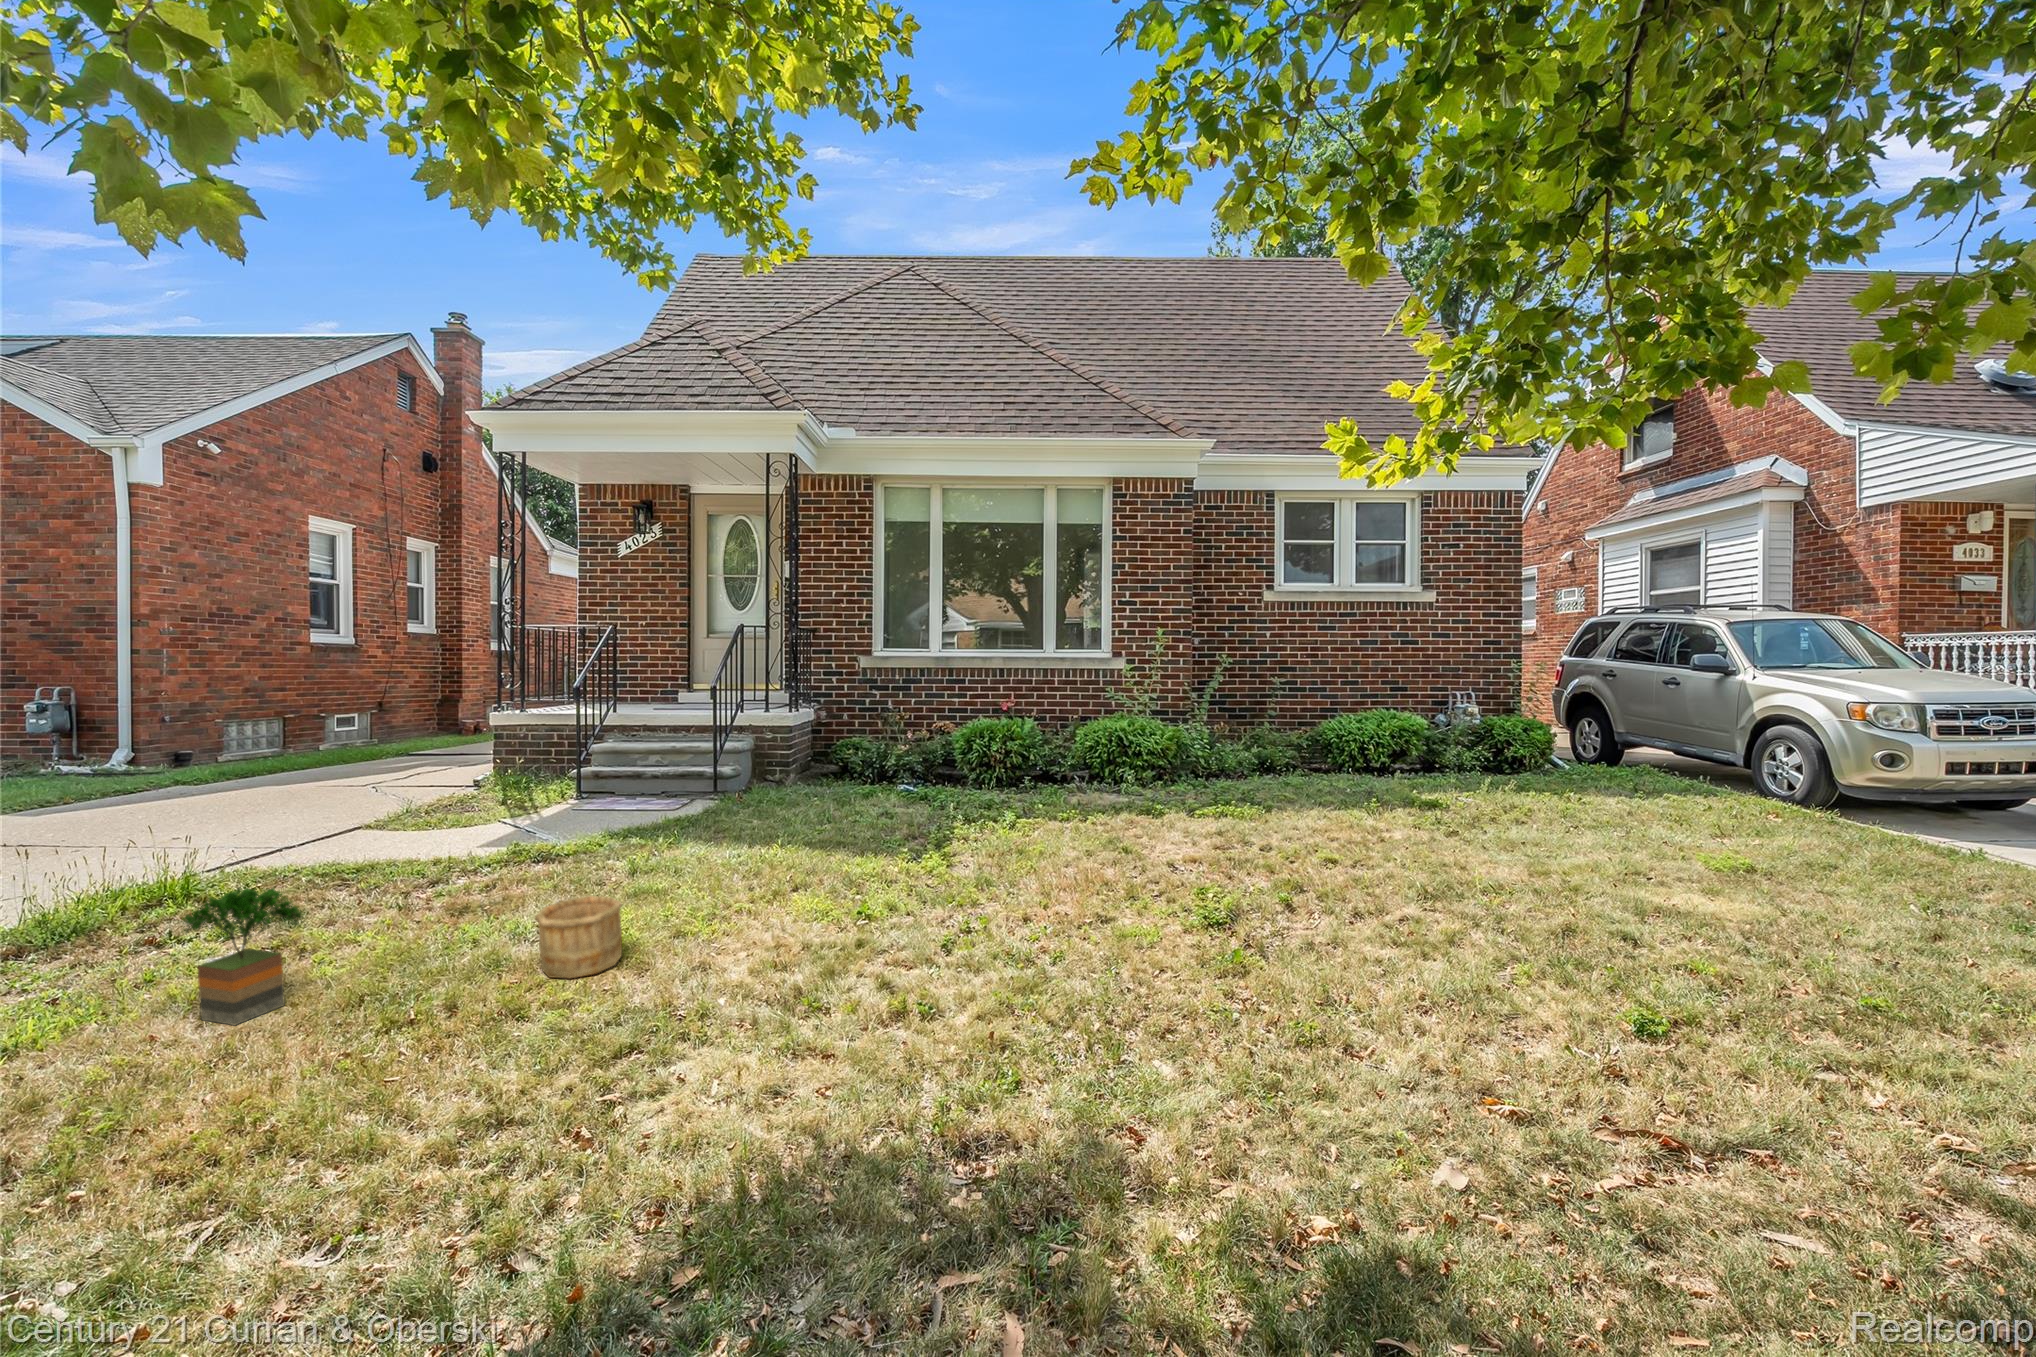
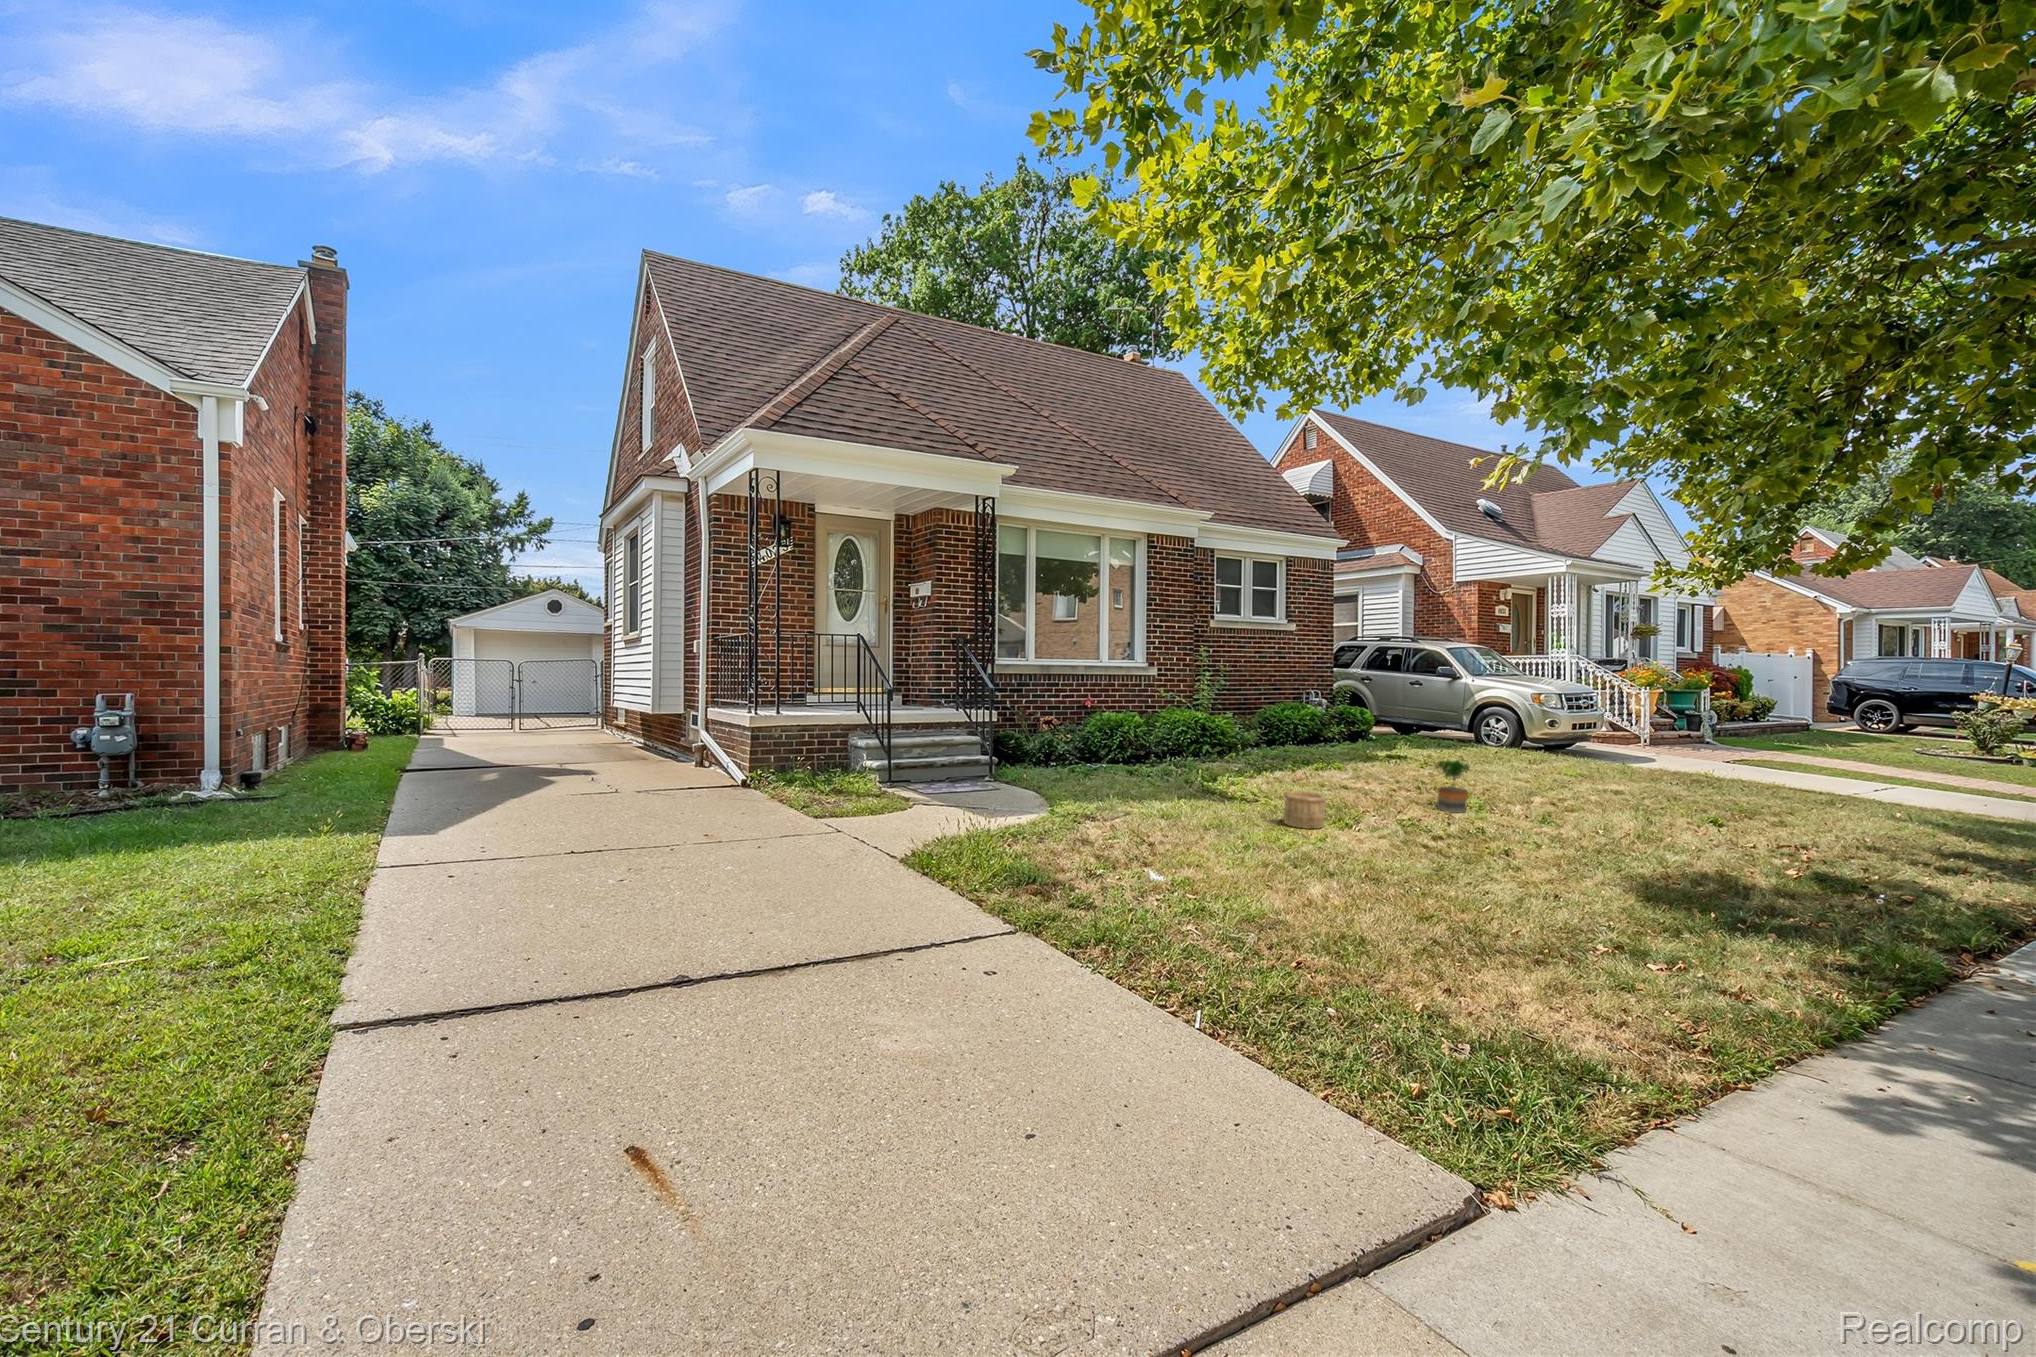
potted tree: present [183,888,305,1025] -> present [1433,760,1470,813]

